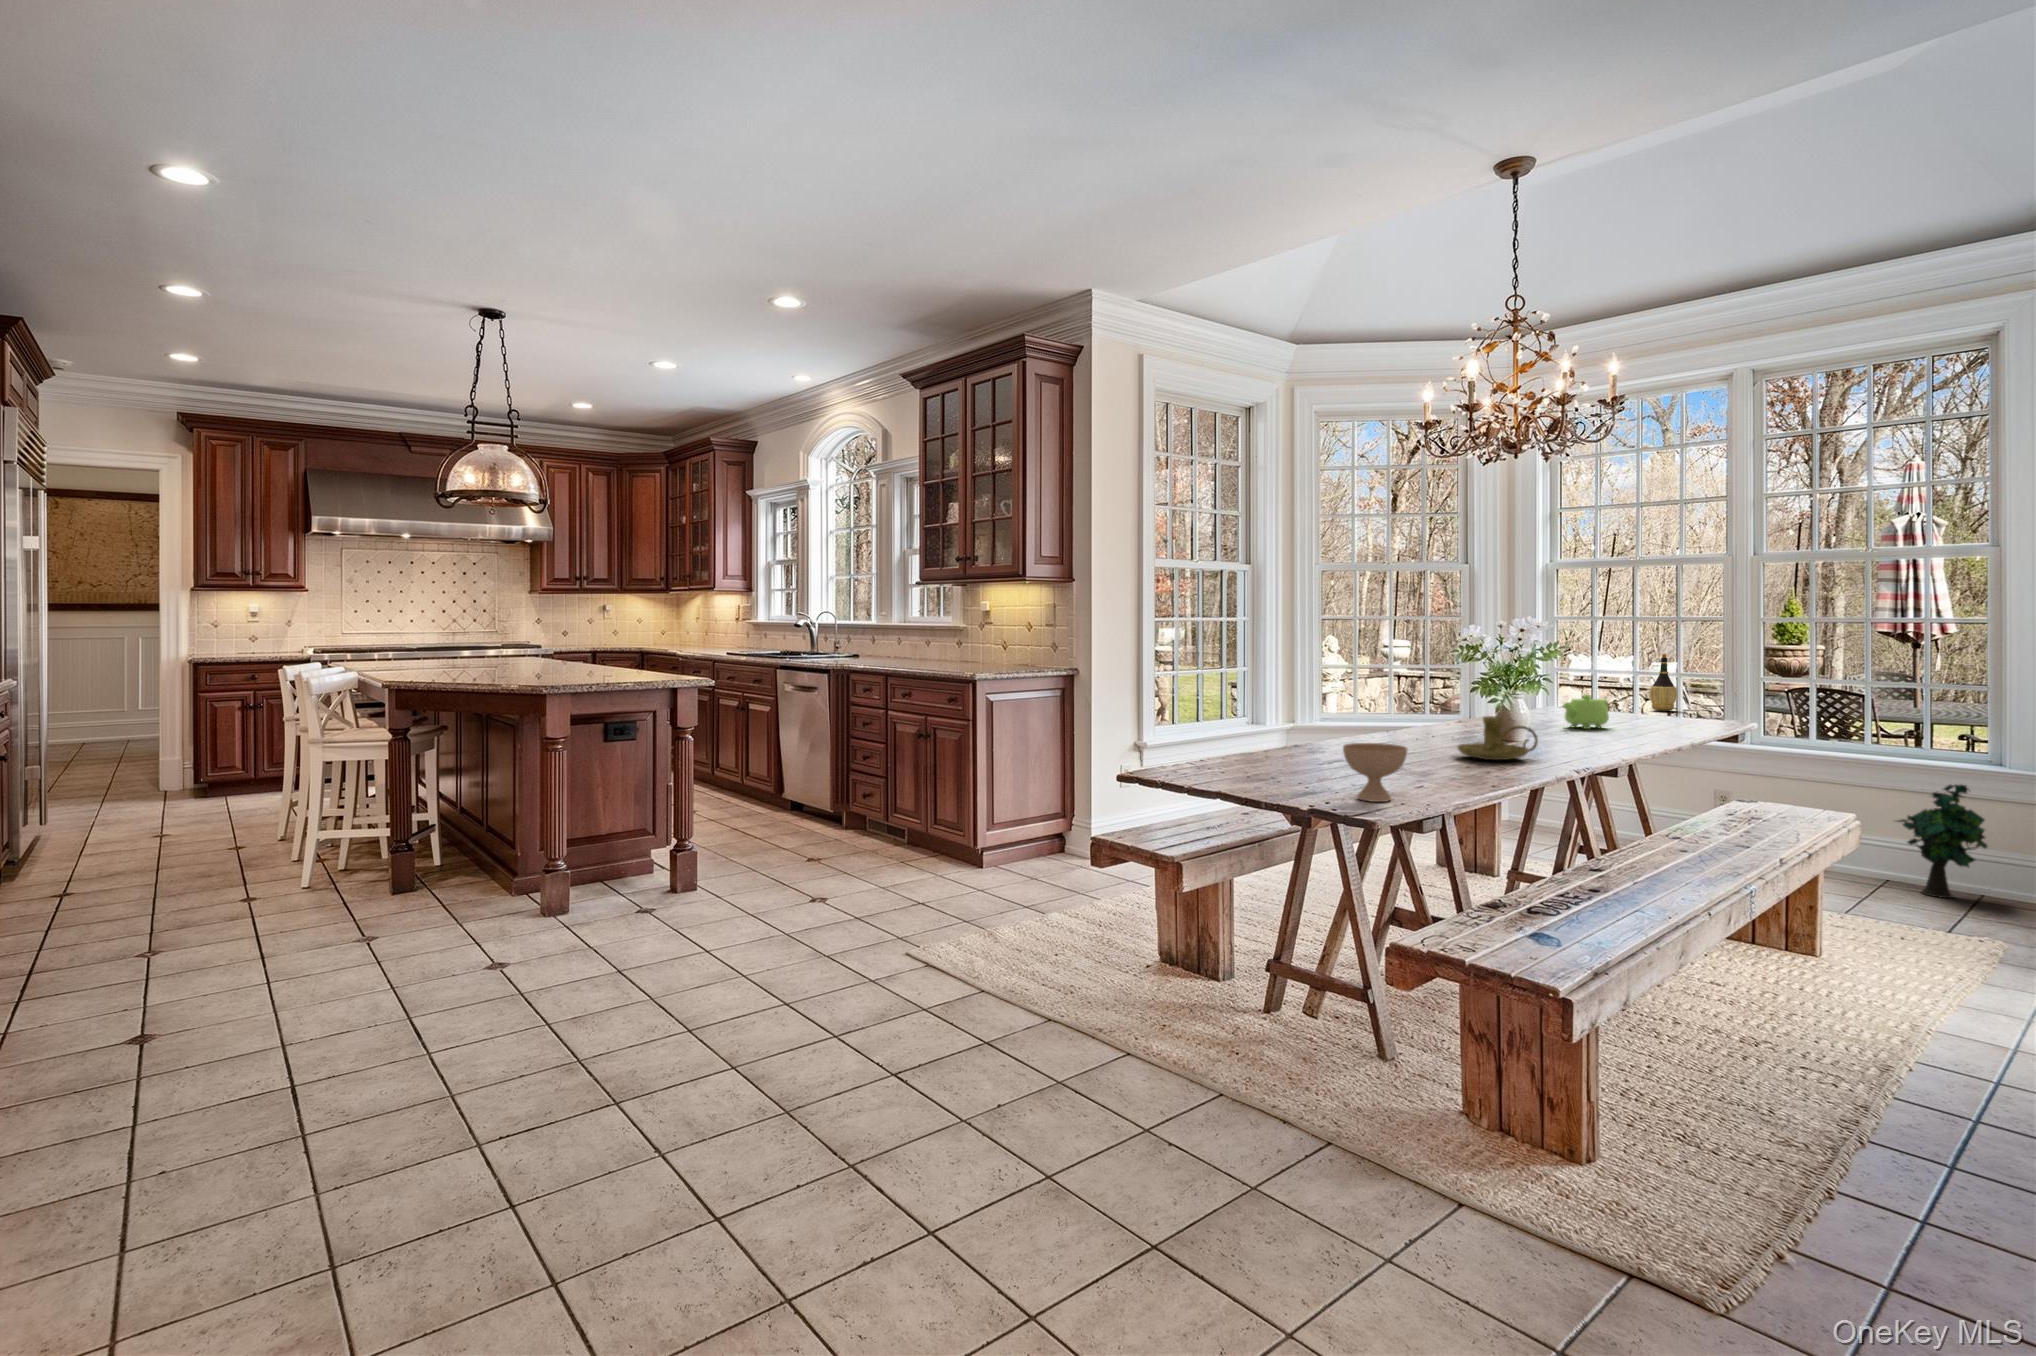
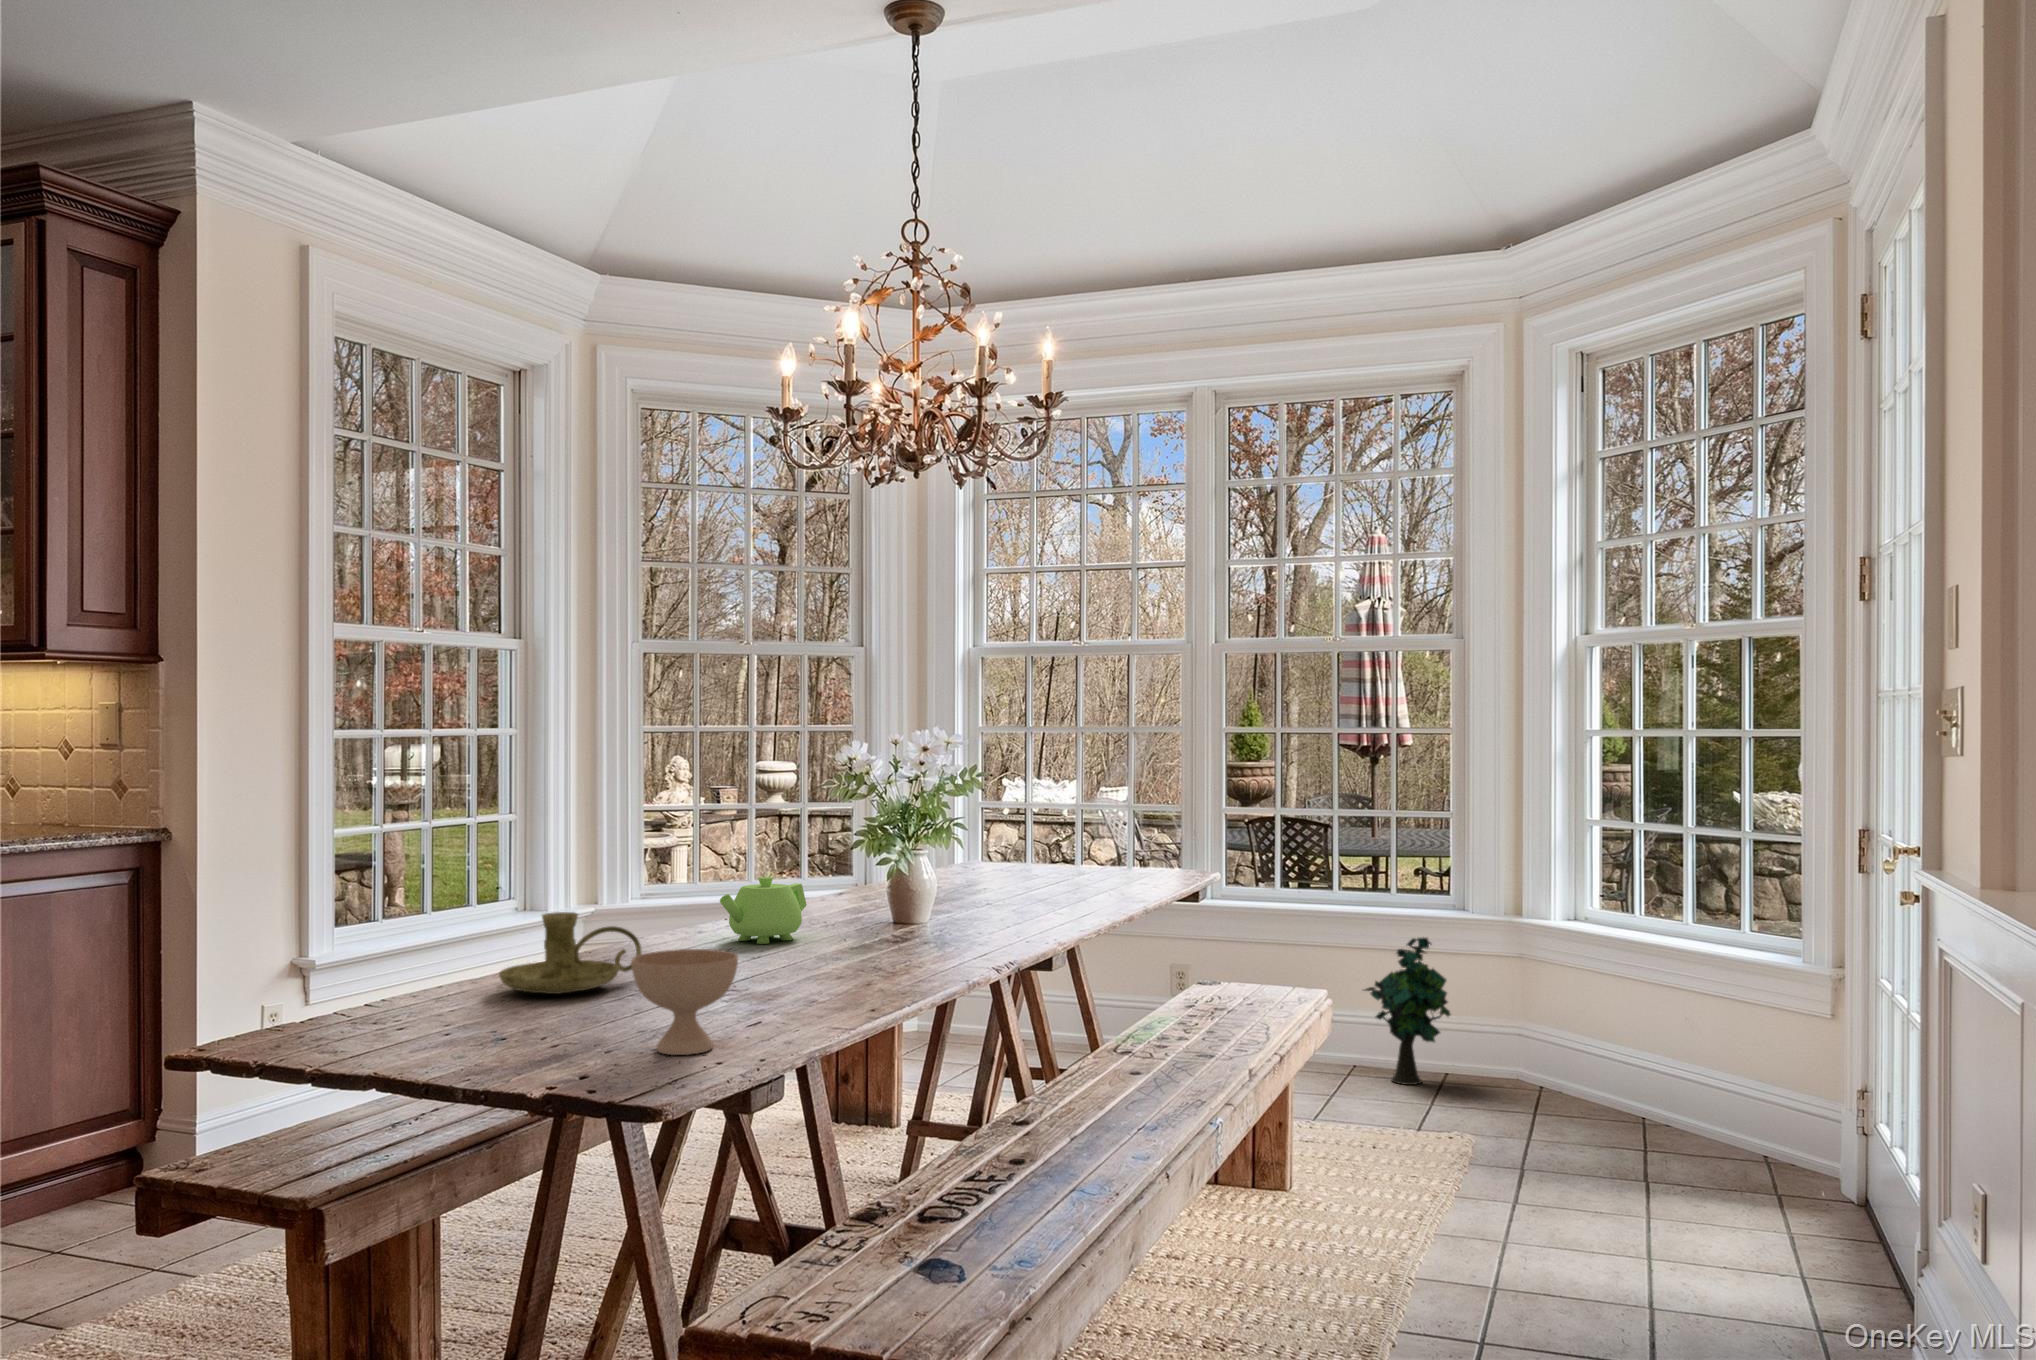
wine bottle: present [1649,654,1677,711] -> none [1096,774,1129,855]
teapot: present [1563,695,1609,729] -> present [720,877,807,944]
candle holder: present [1458,716,1538,760] -> present [499,912,641,994]

